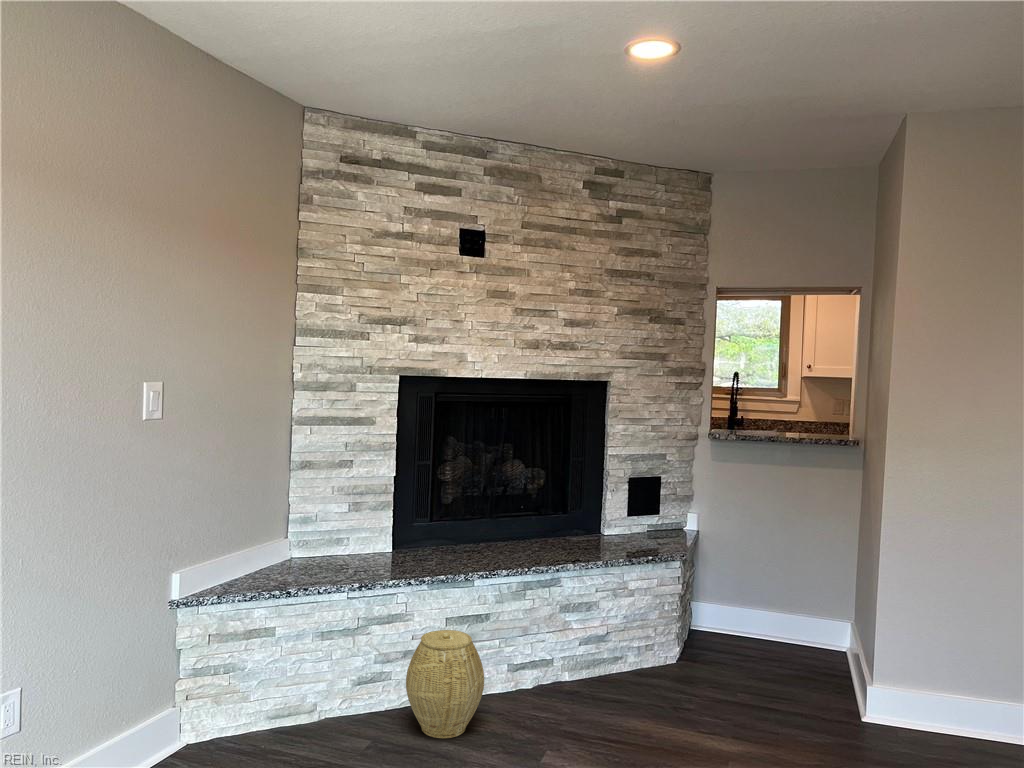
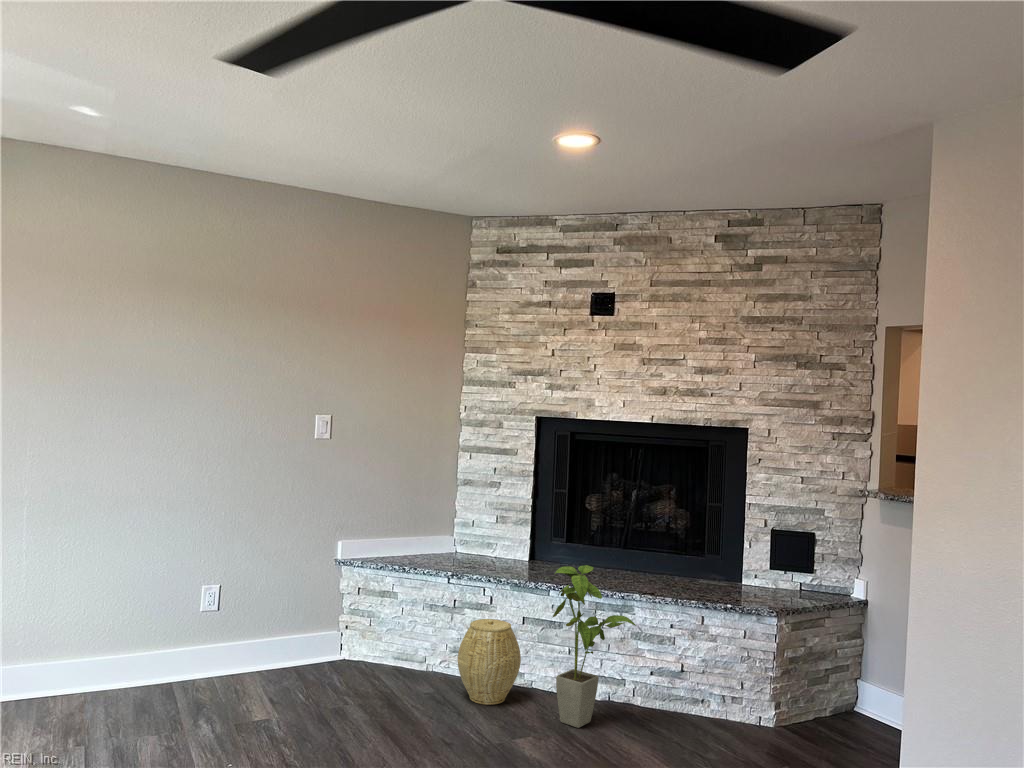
house plant: none [529,545,620,725] -> present [553,565,636,728]

